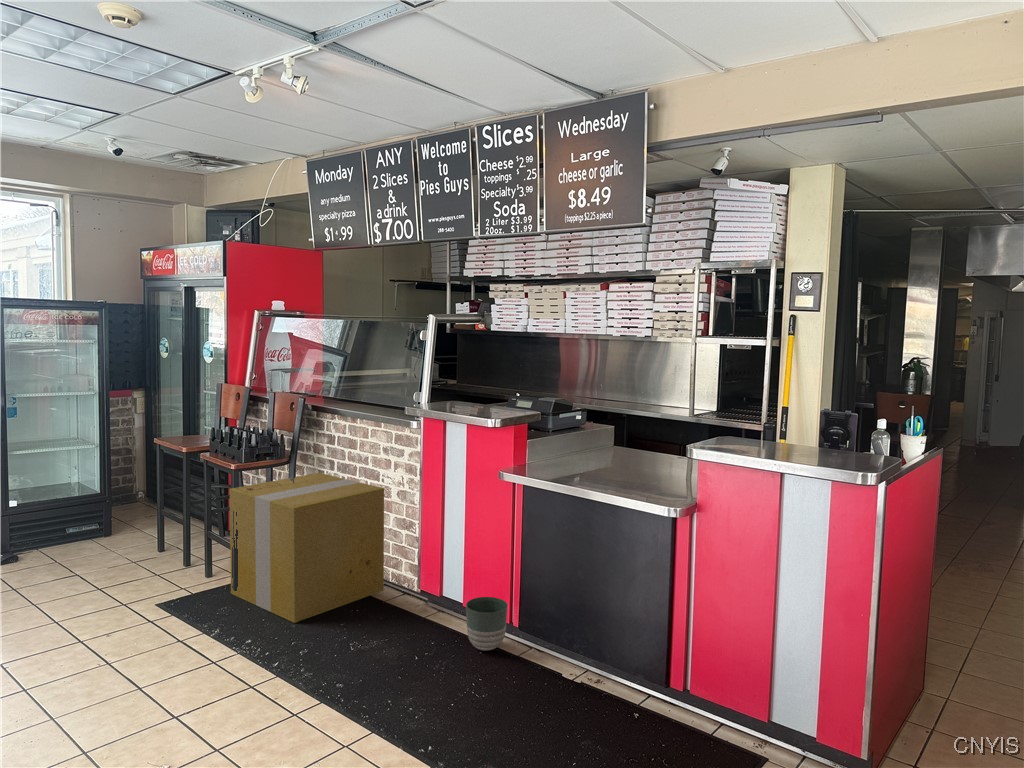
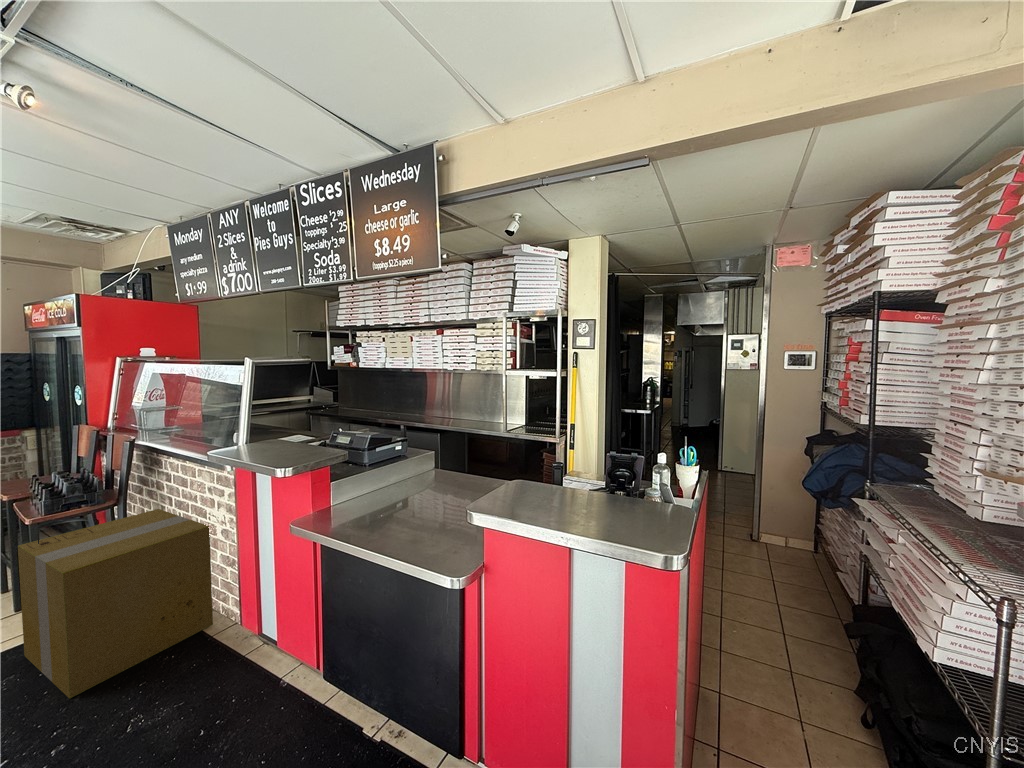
planter: present [466,597,508,651] -> none [258,645,308,713]

